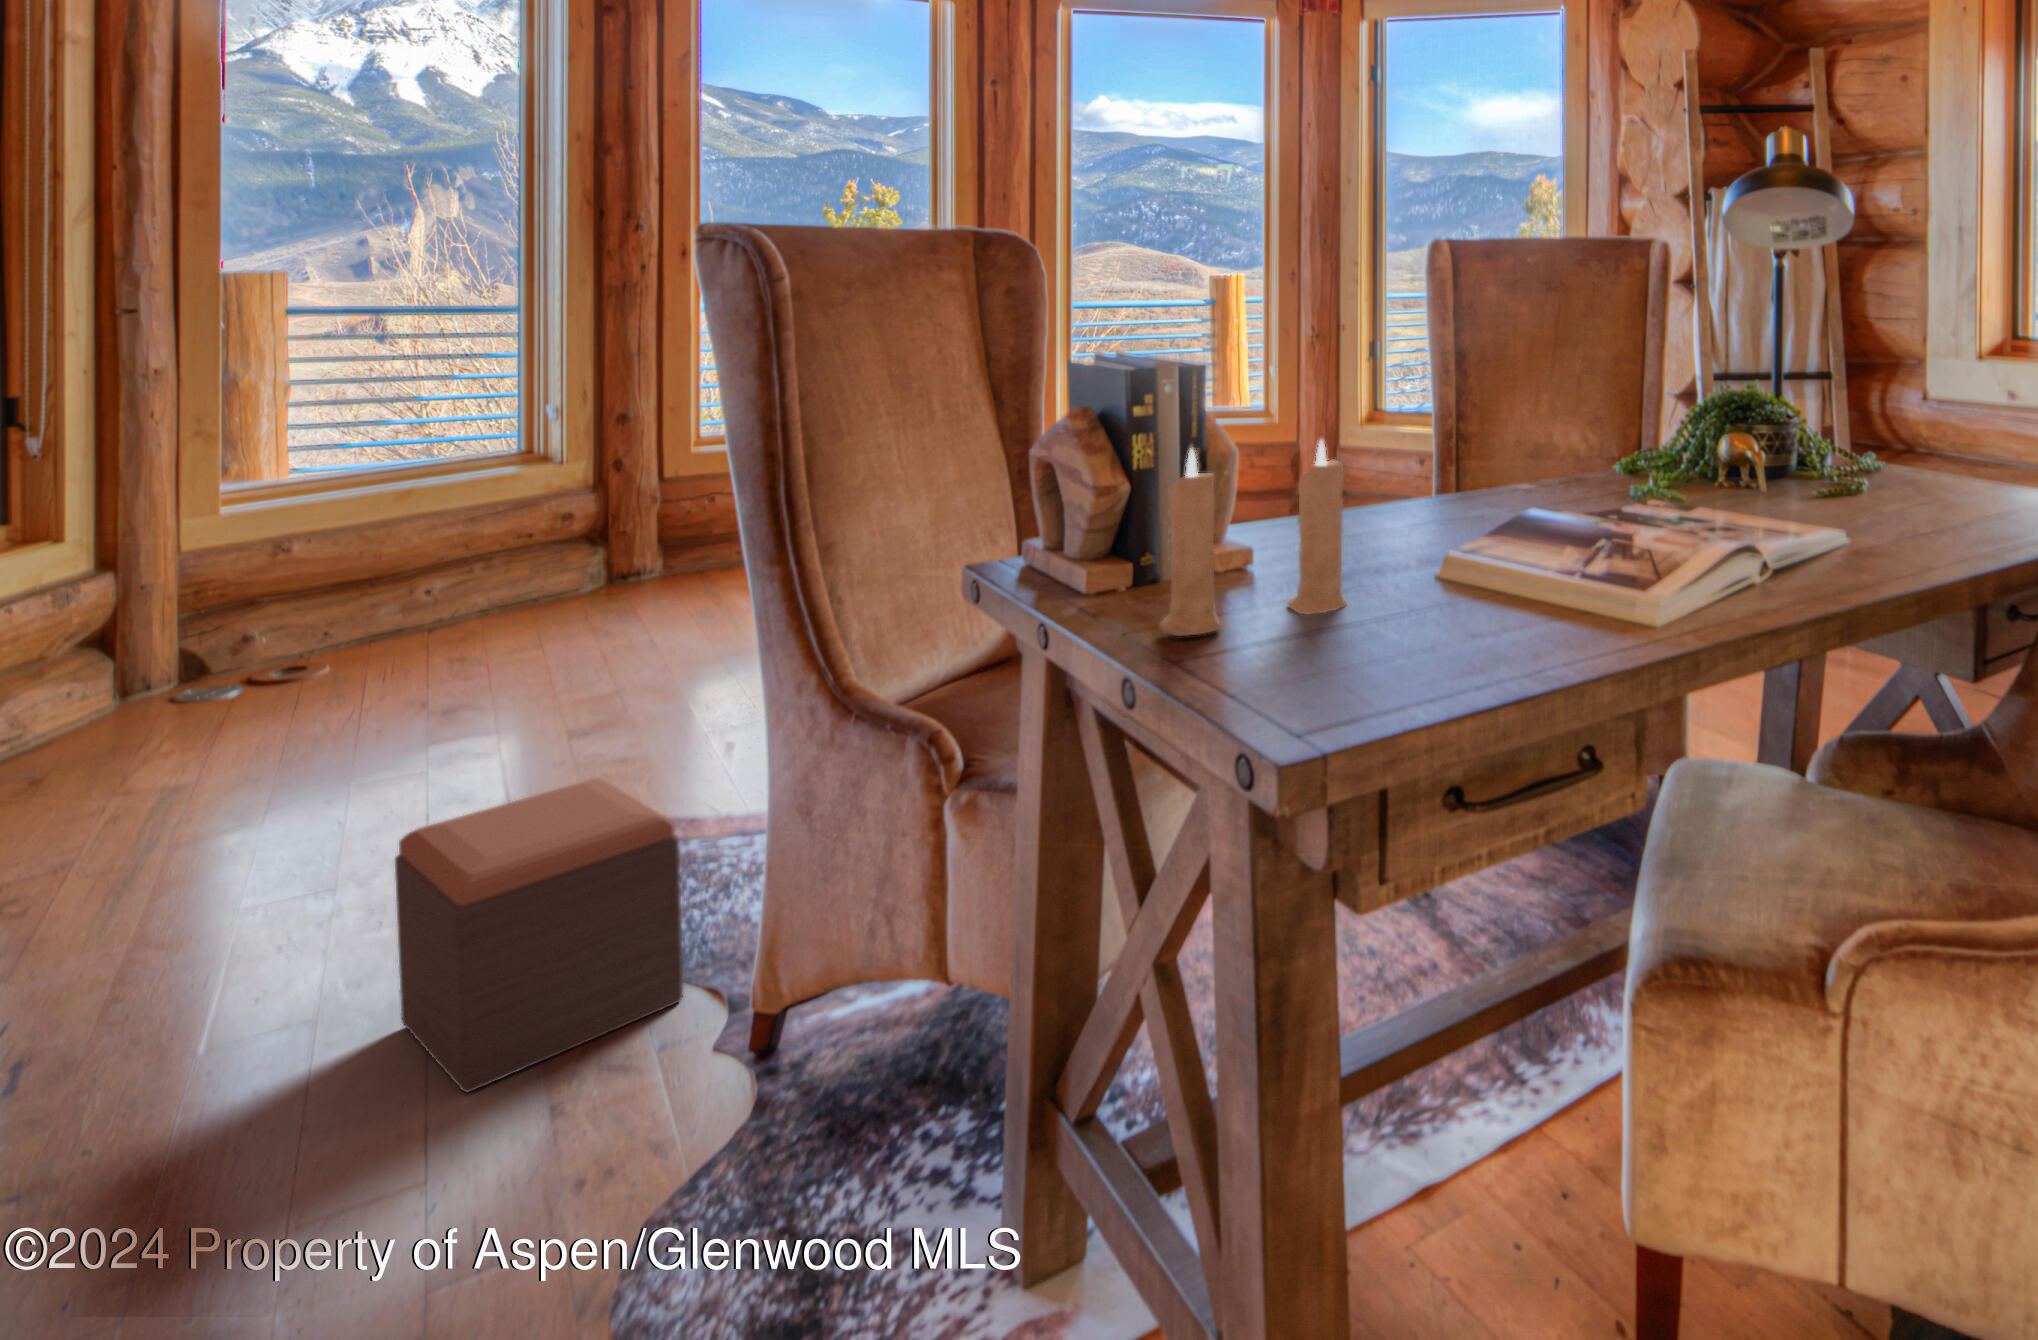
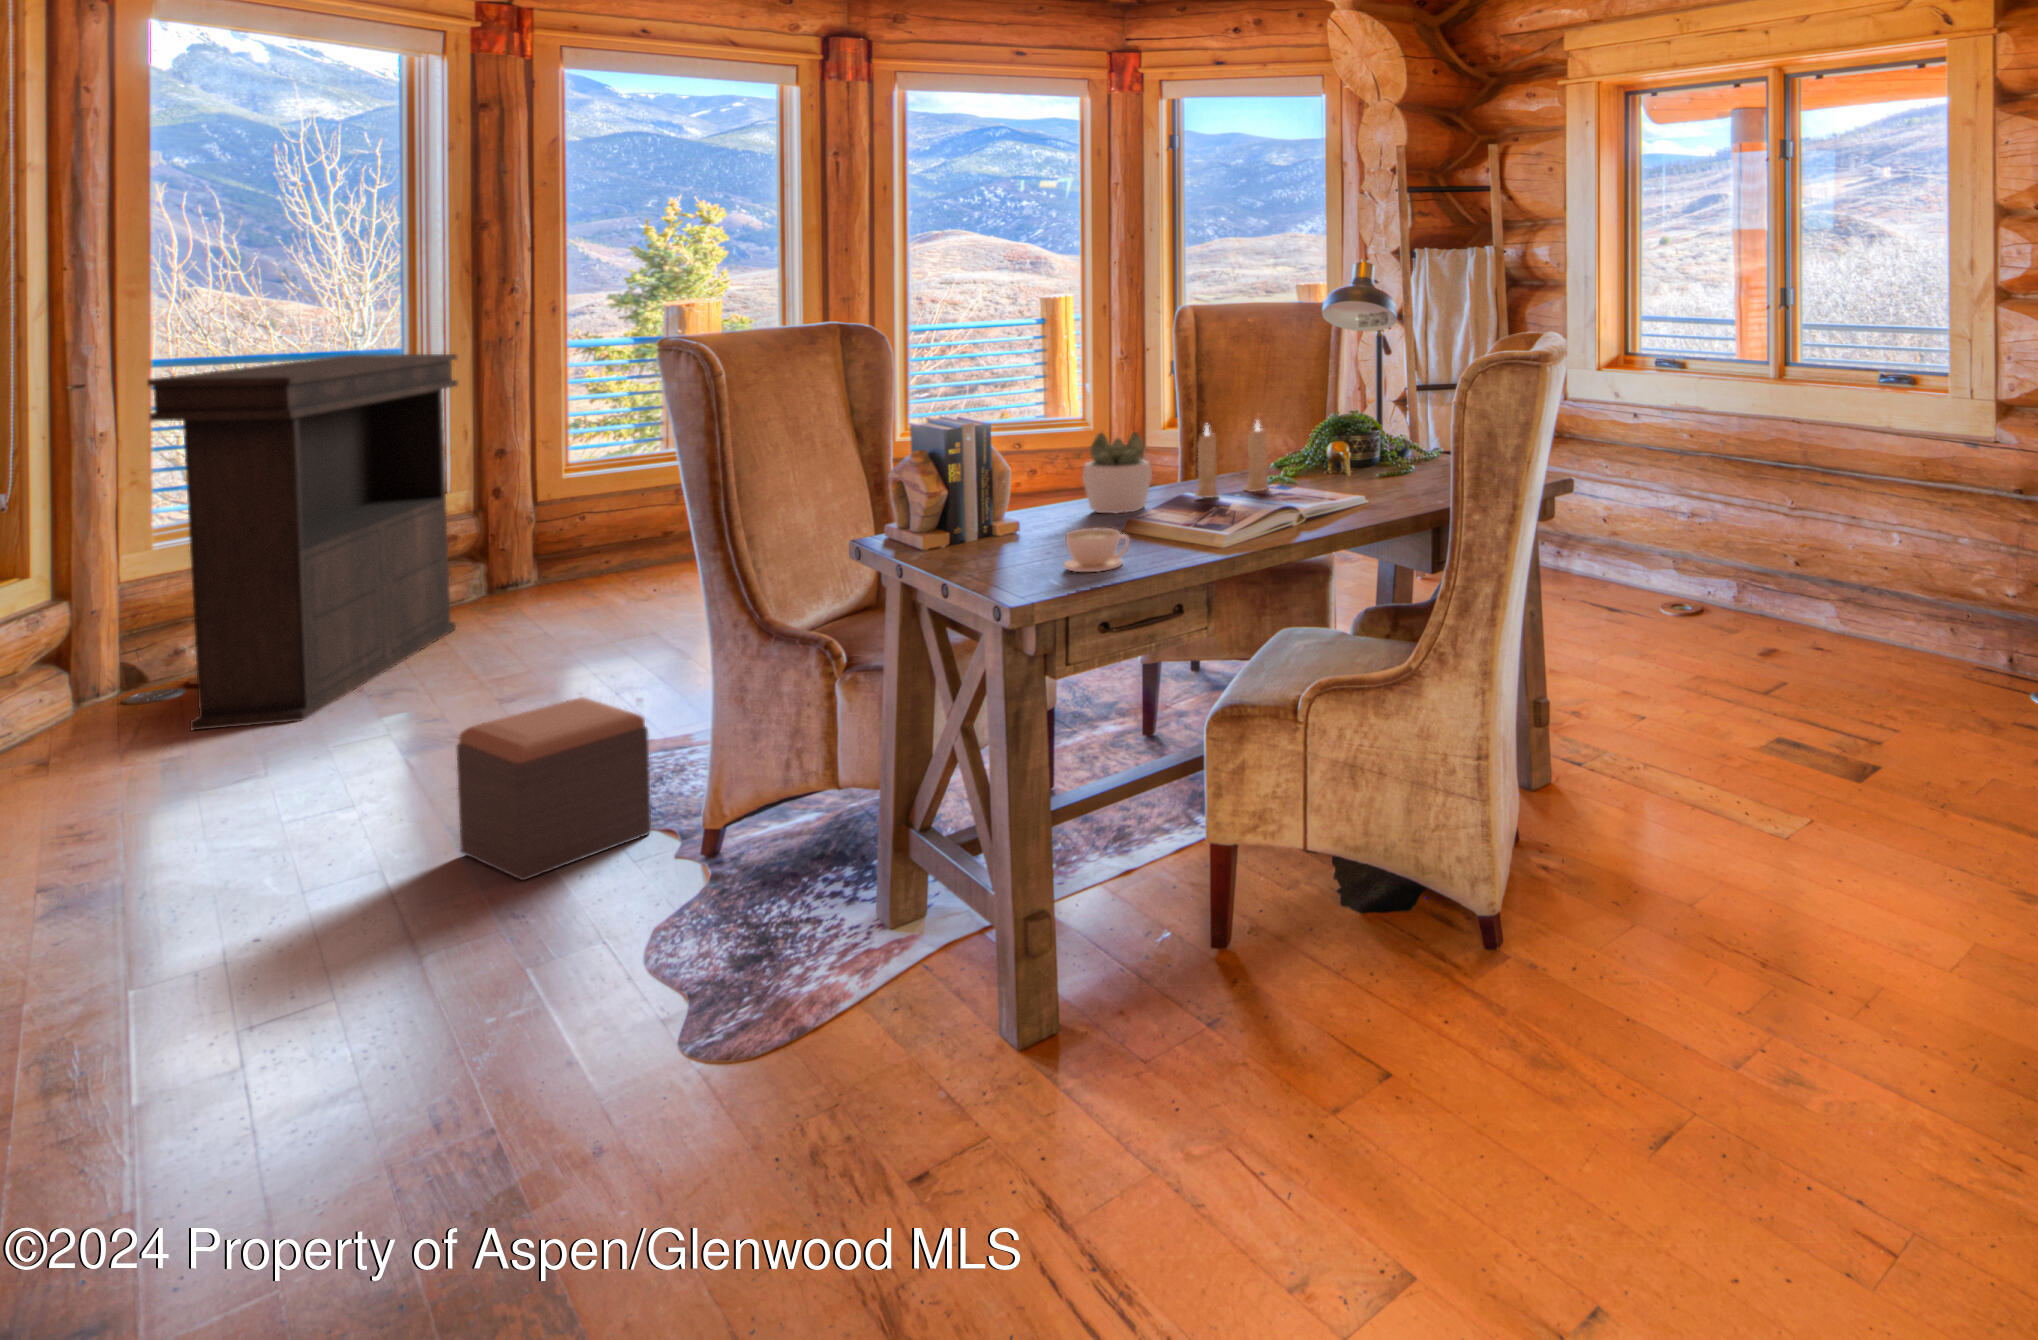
console table: none [125,295,556,765] -> present [147,354,458,730]
succulent plant: none [1348,391,1462,529] -> present [1083,432,1152,513]
candle: present [1159,440,1347,636] -> present [1195,422,1268,498]
coffee cup: none [1365,570,1499,670] -> present [1064,528,1130,572]

